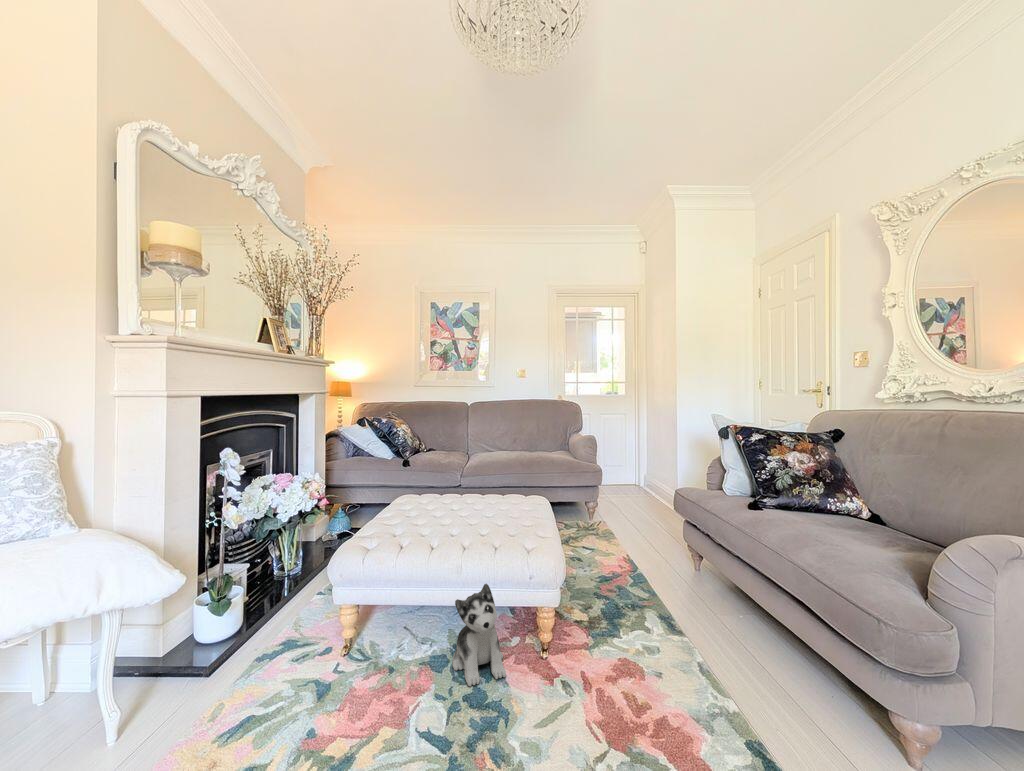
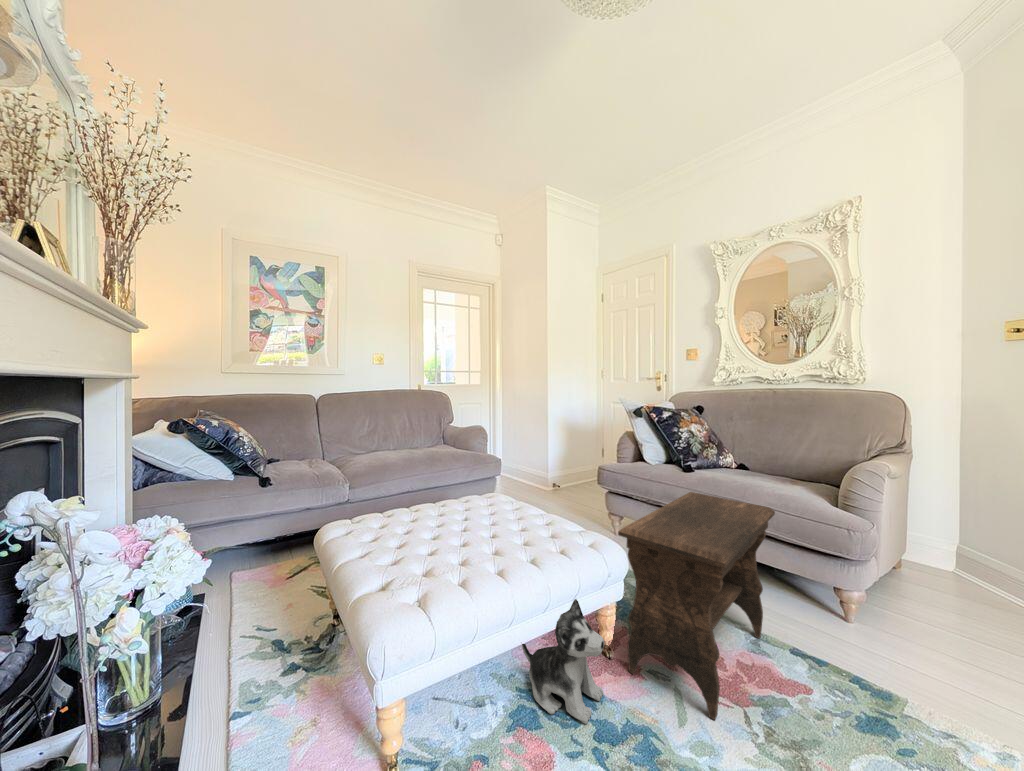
footstool: none [535,524,751,738] -> present [618,492,775,720]

